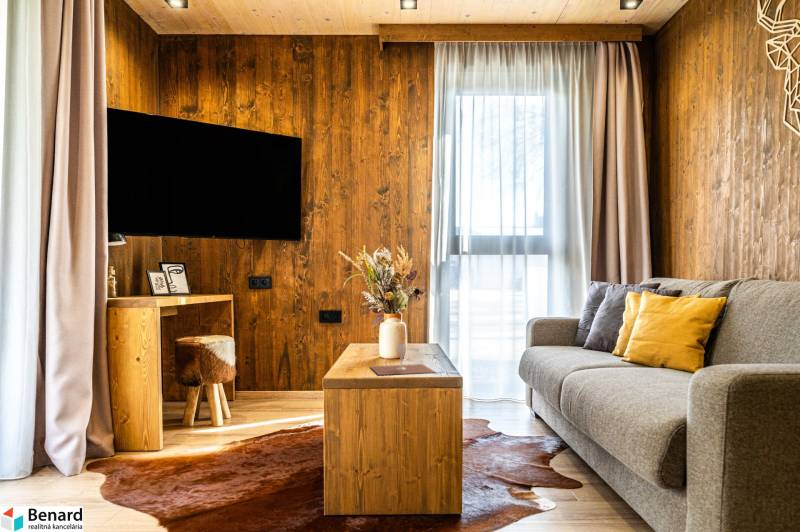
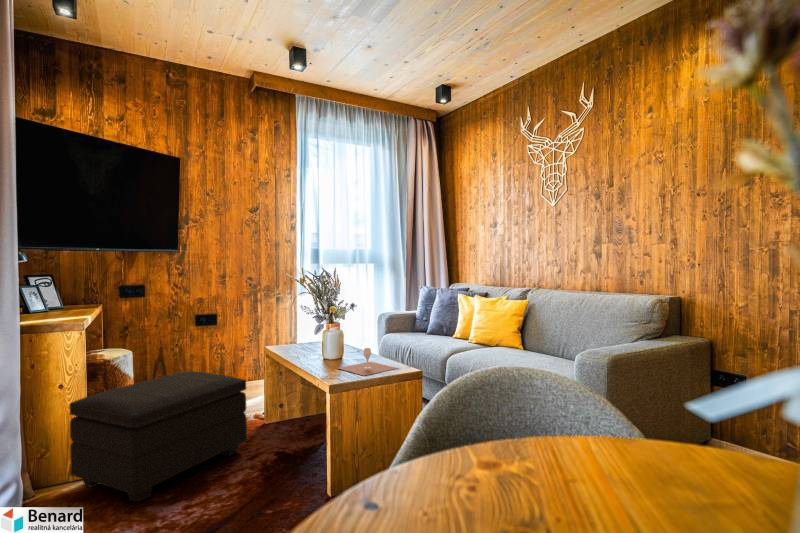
footstool: none [133,362,299,481] -> present [70,372,247,502]

